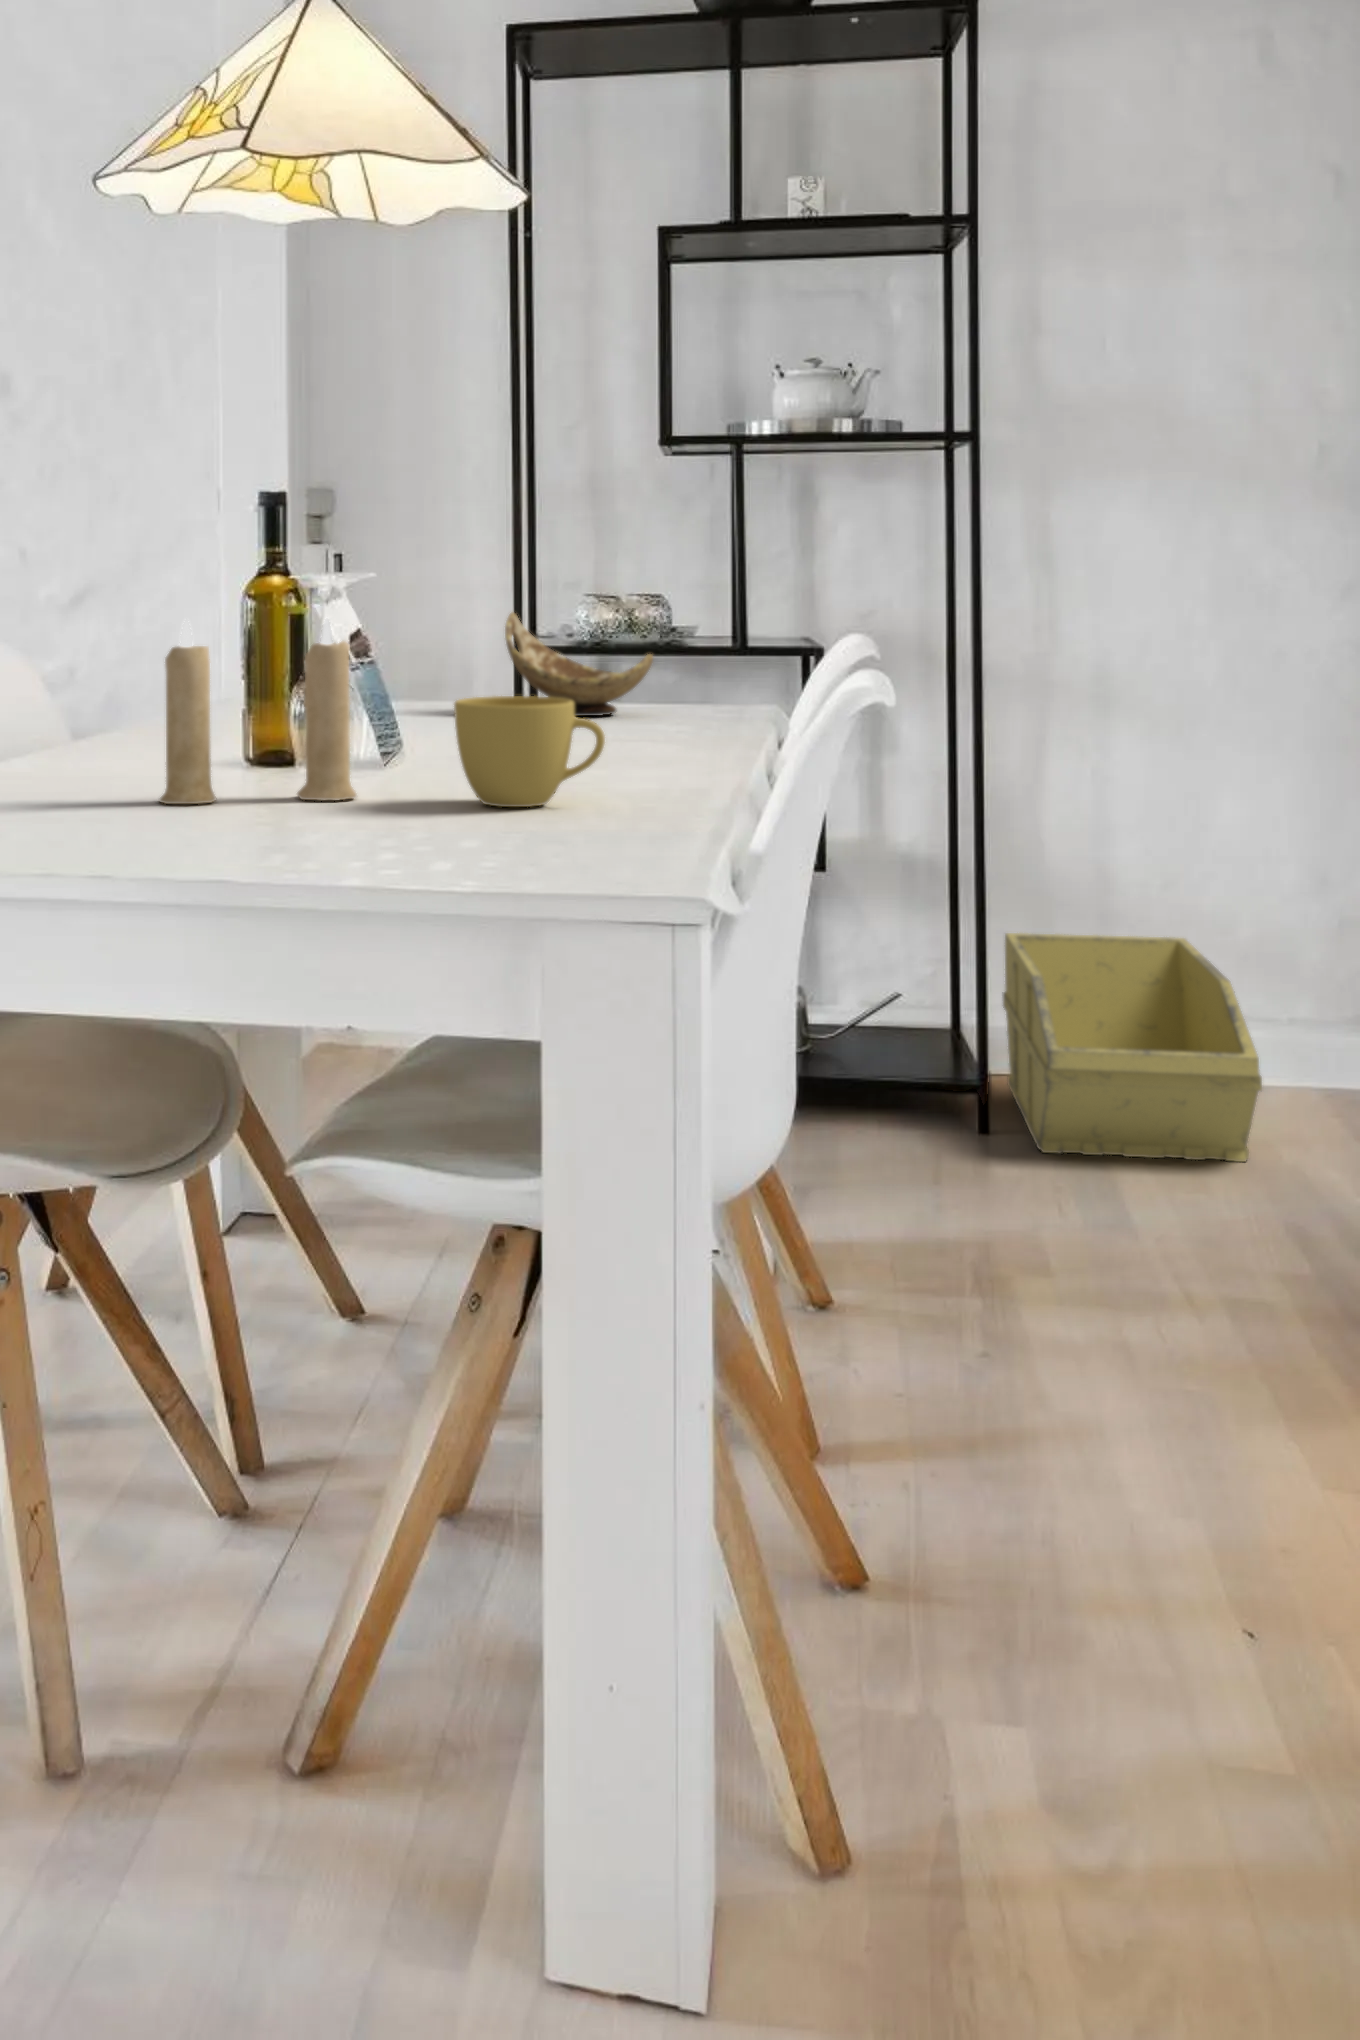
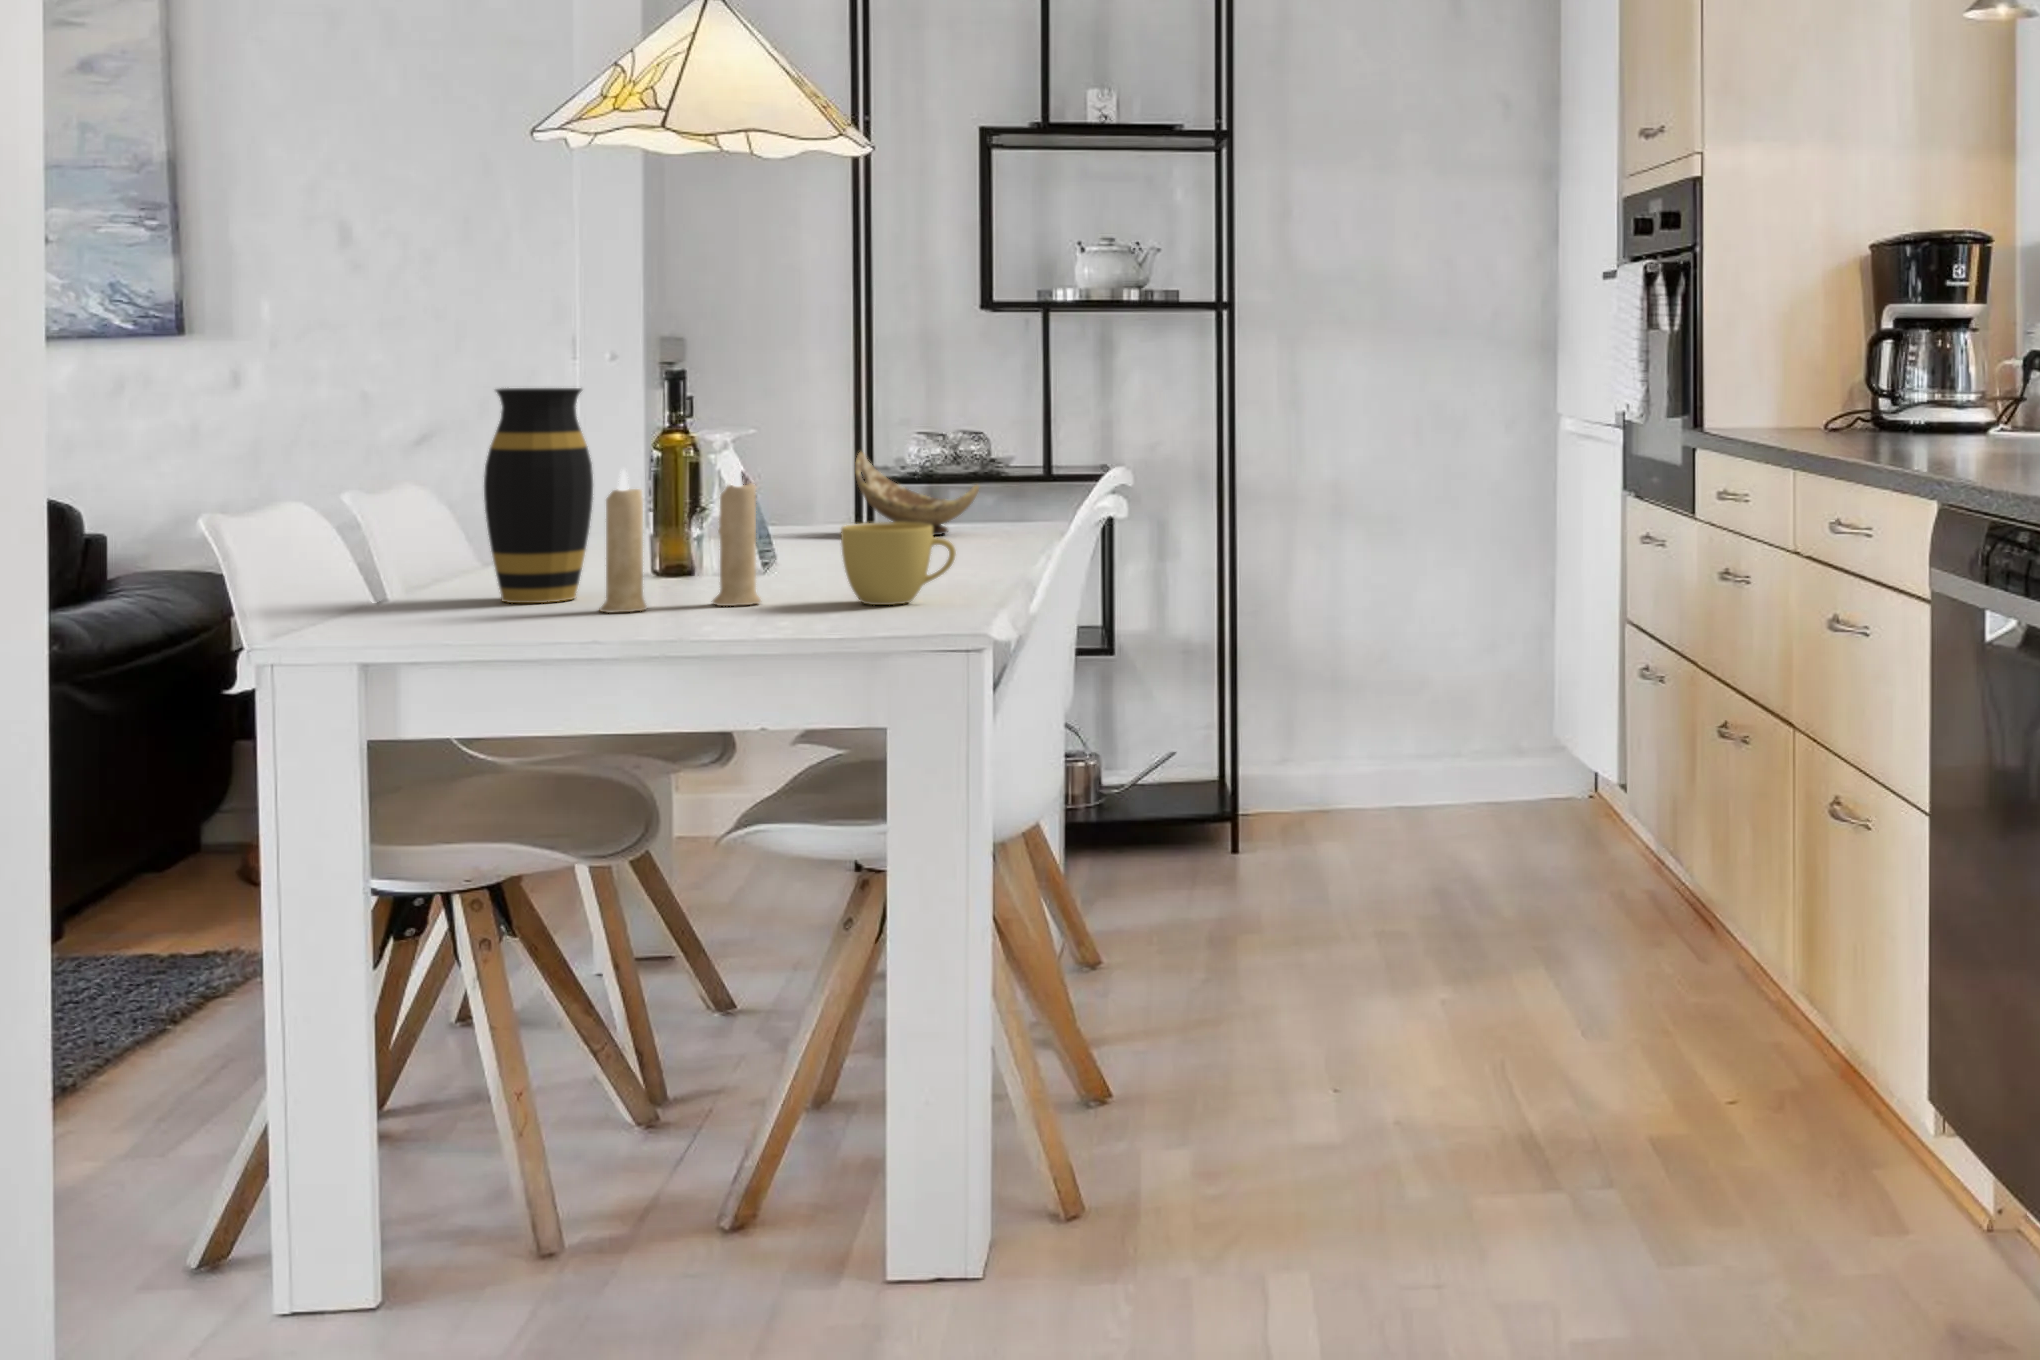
vase: none [38,521,163,788] -> present [484,388,593,603]
storage bin: present [1003,933,1262,1162] -> none [1255,698,1440,869]

